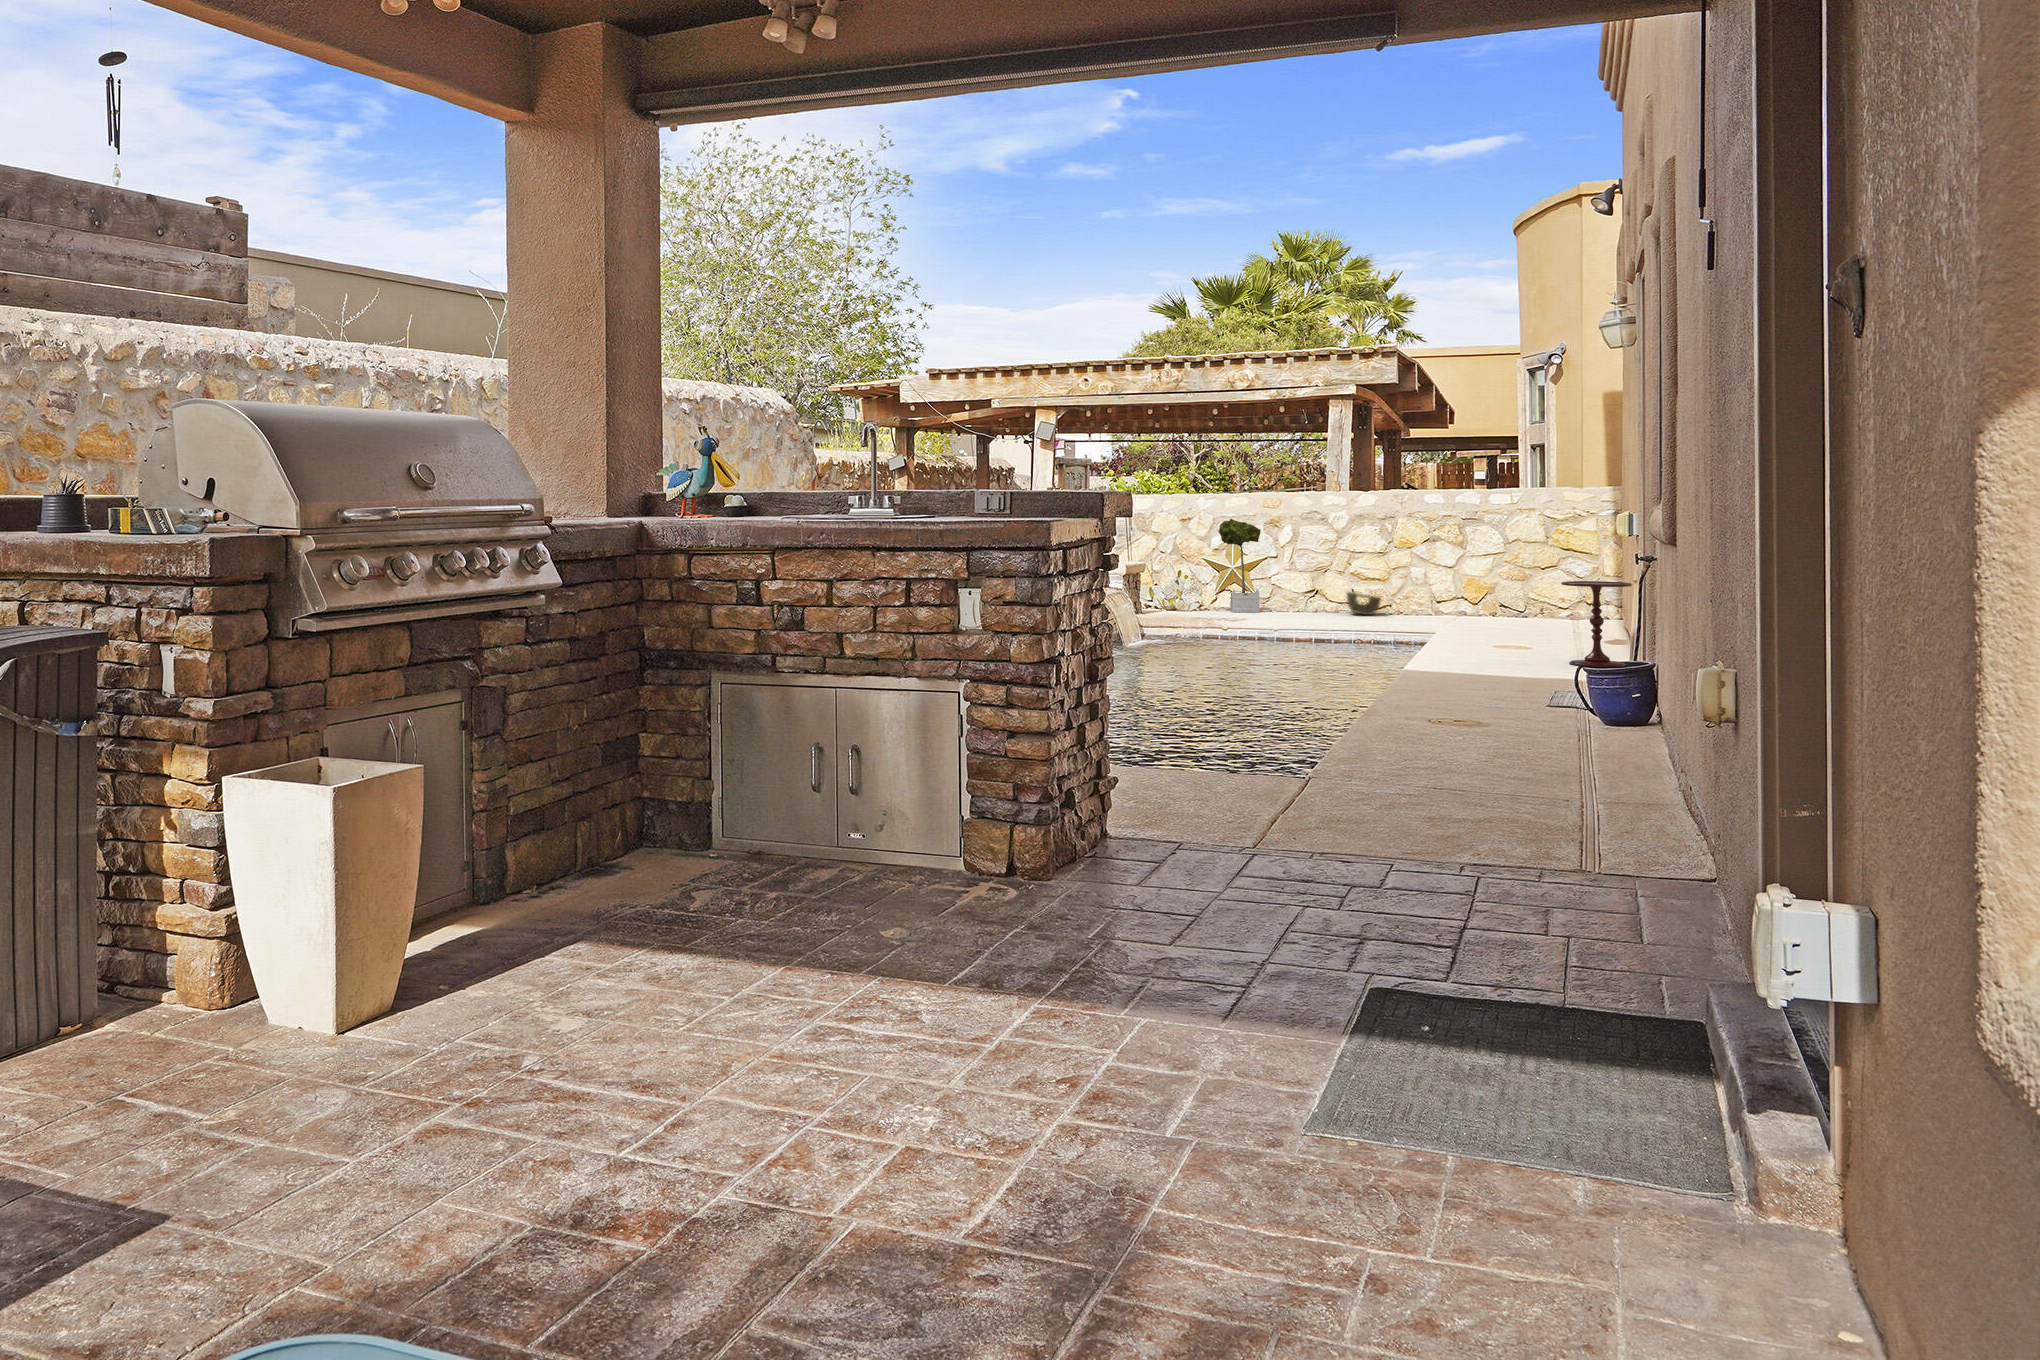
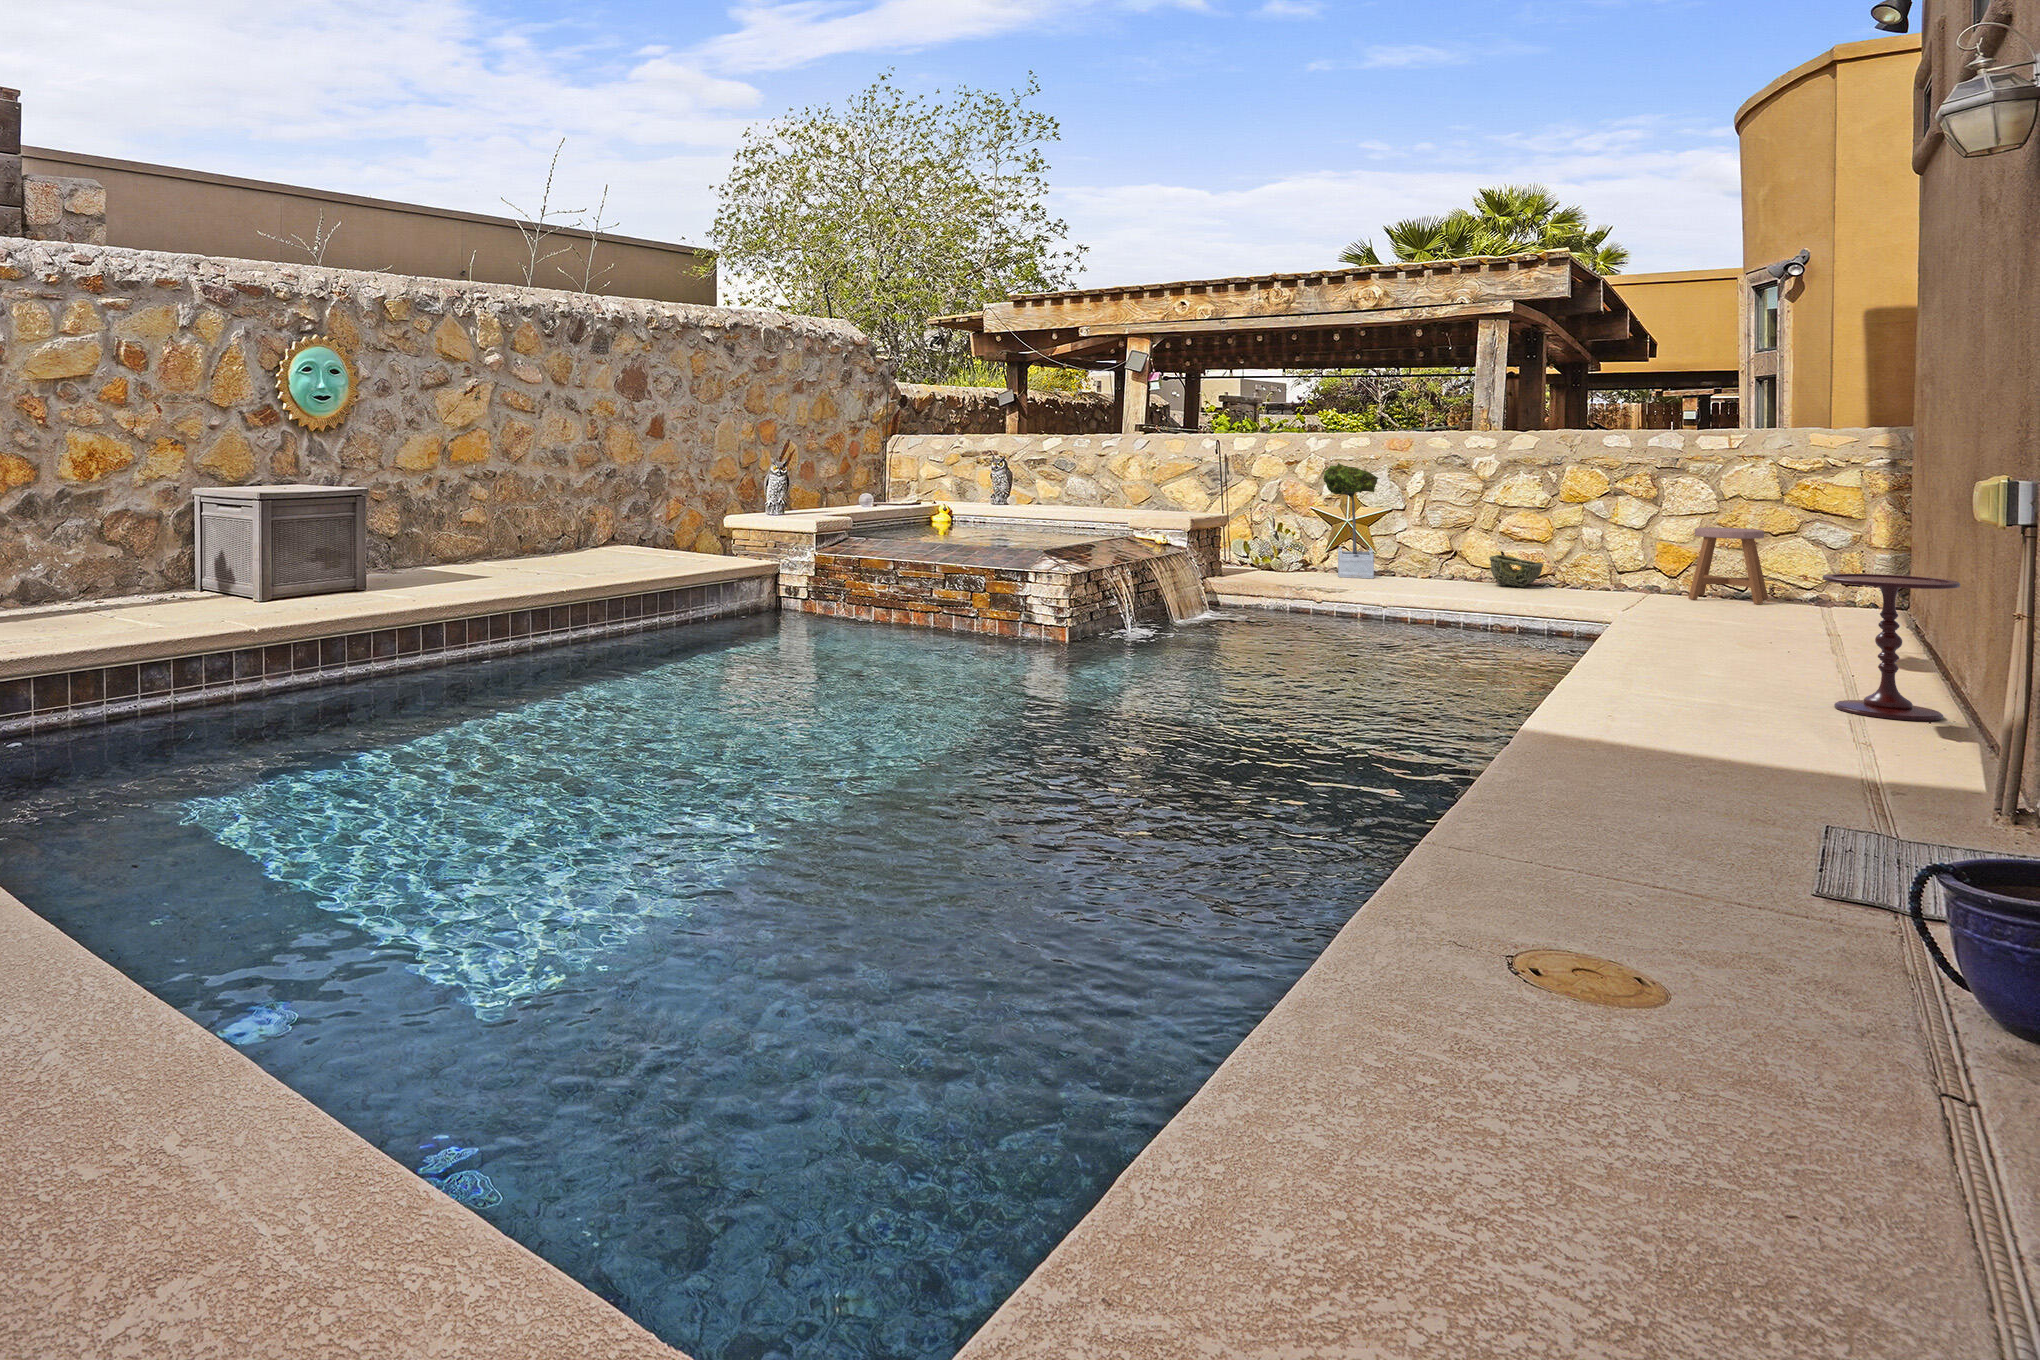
stool: none [1485,565,1538,621] -> present [1688,527,1768,604]

